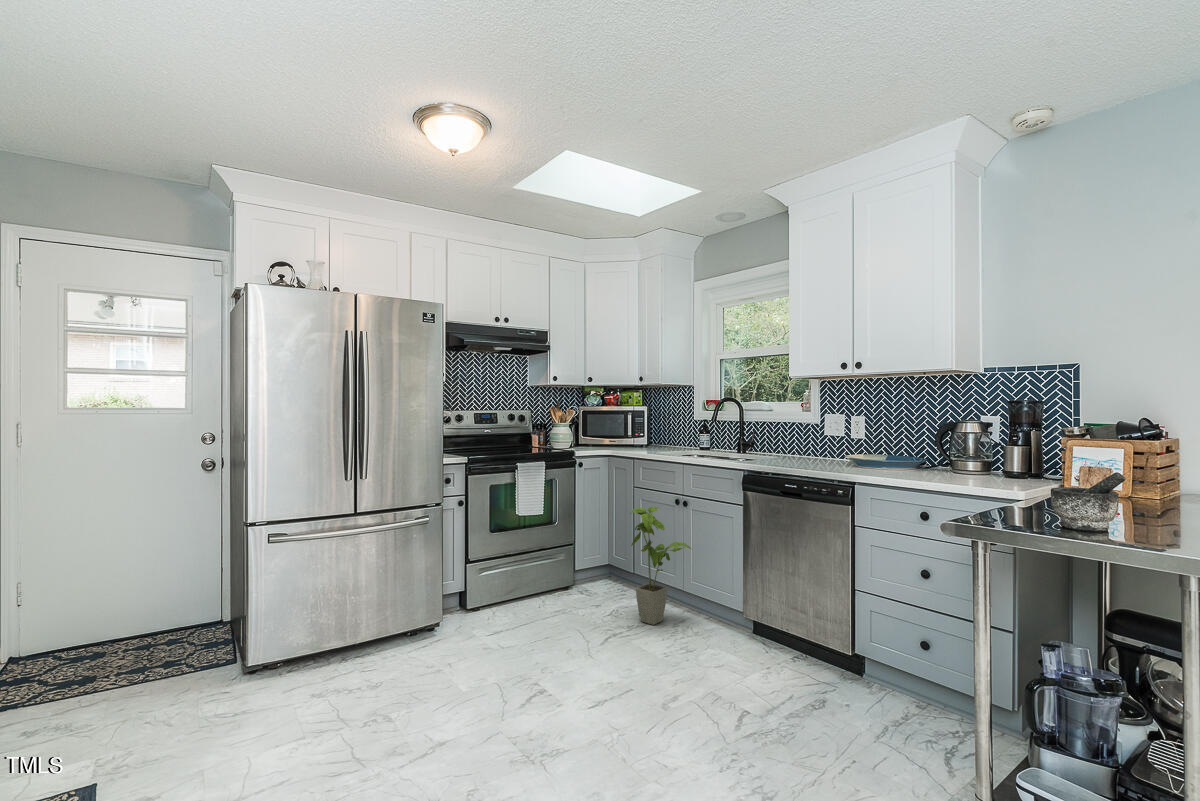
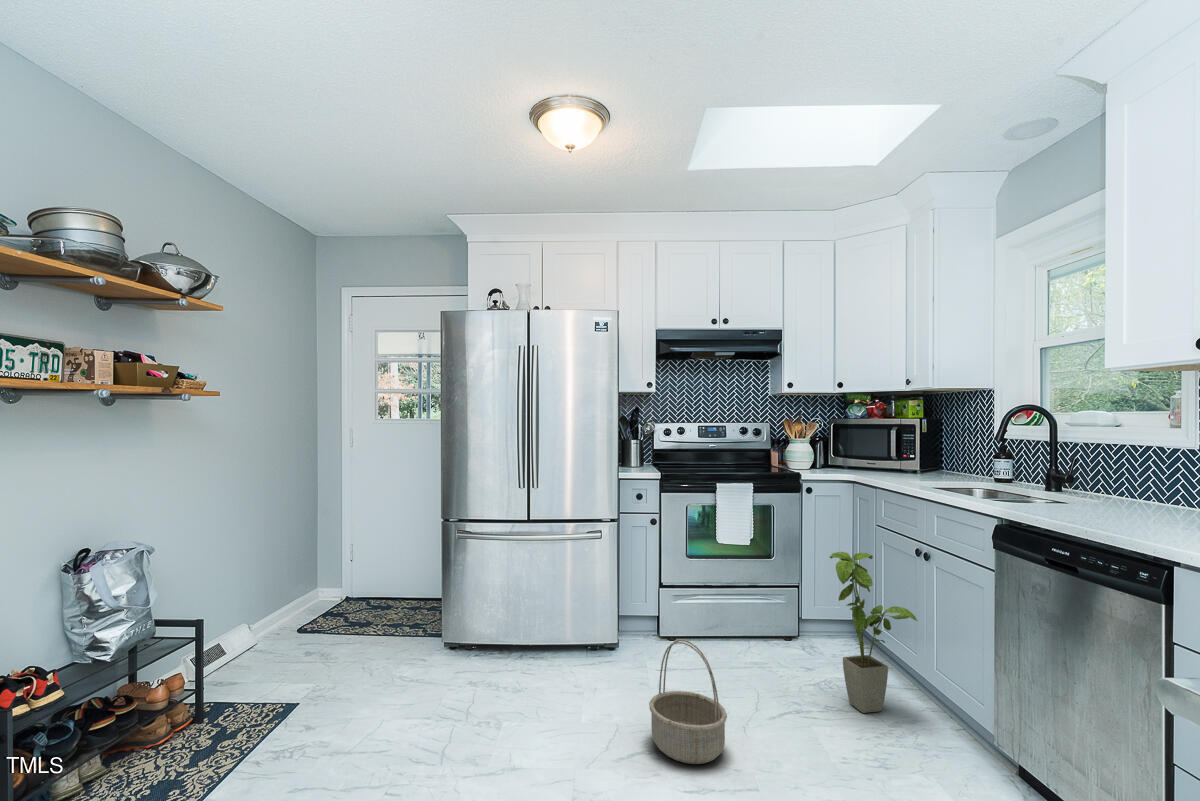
basket: none [532,593,601,693] -> present [649,639,727,764]

